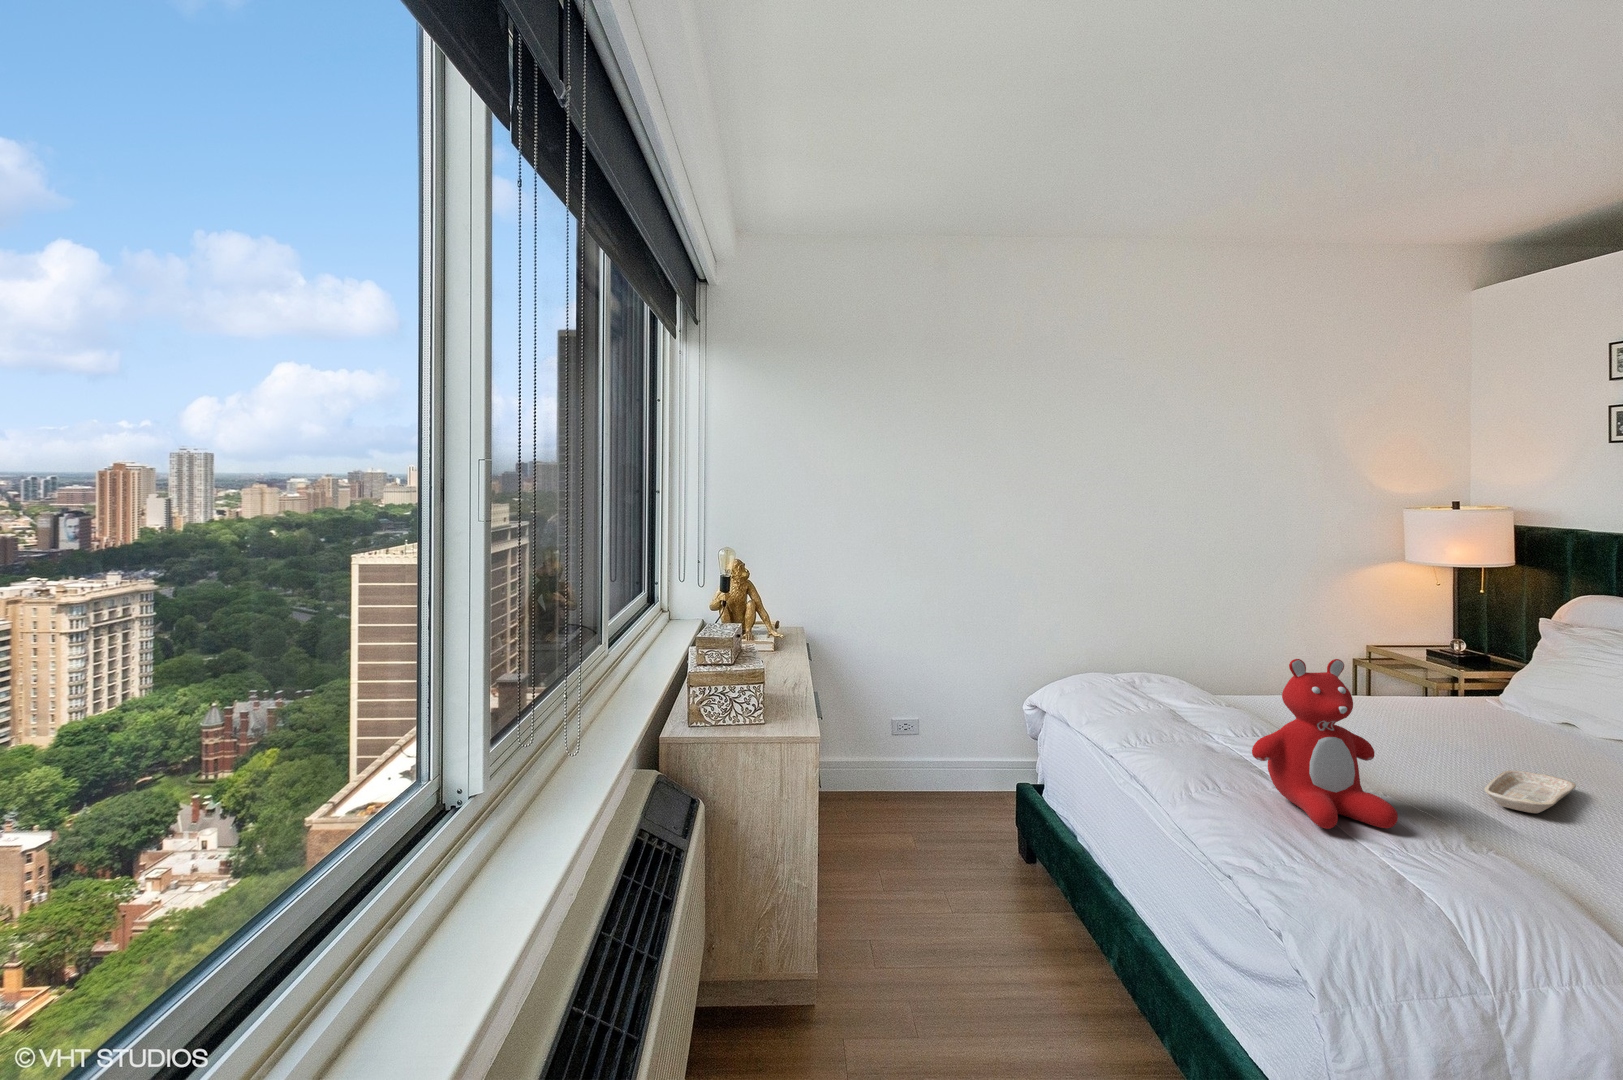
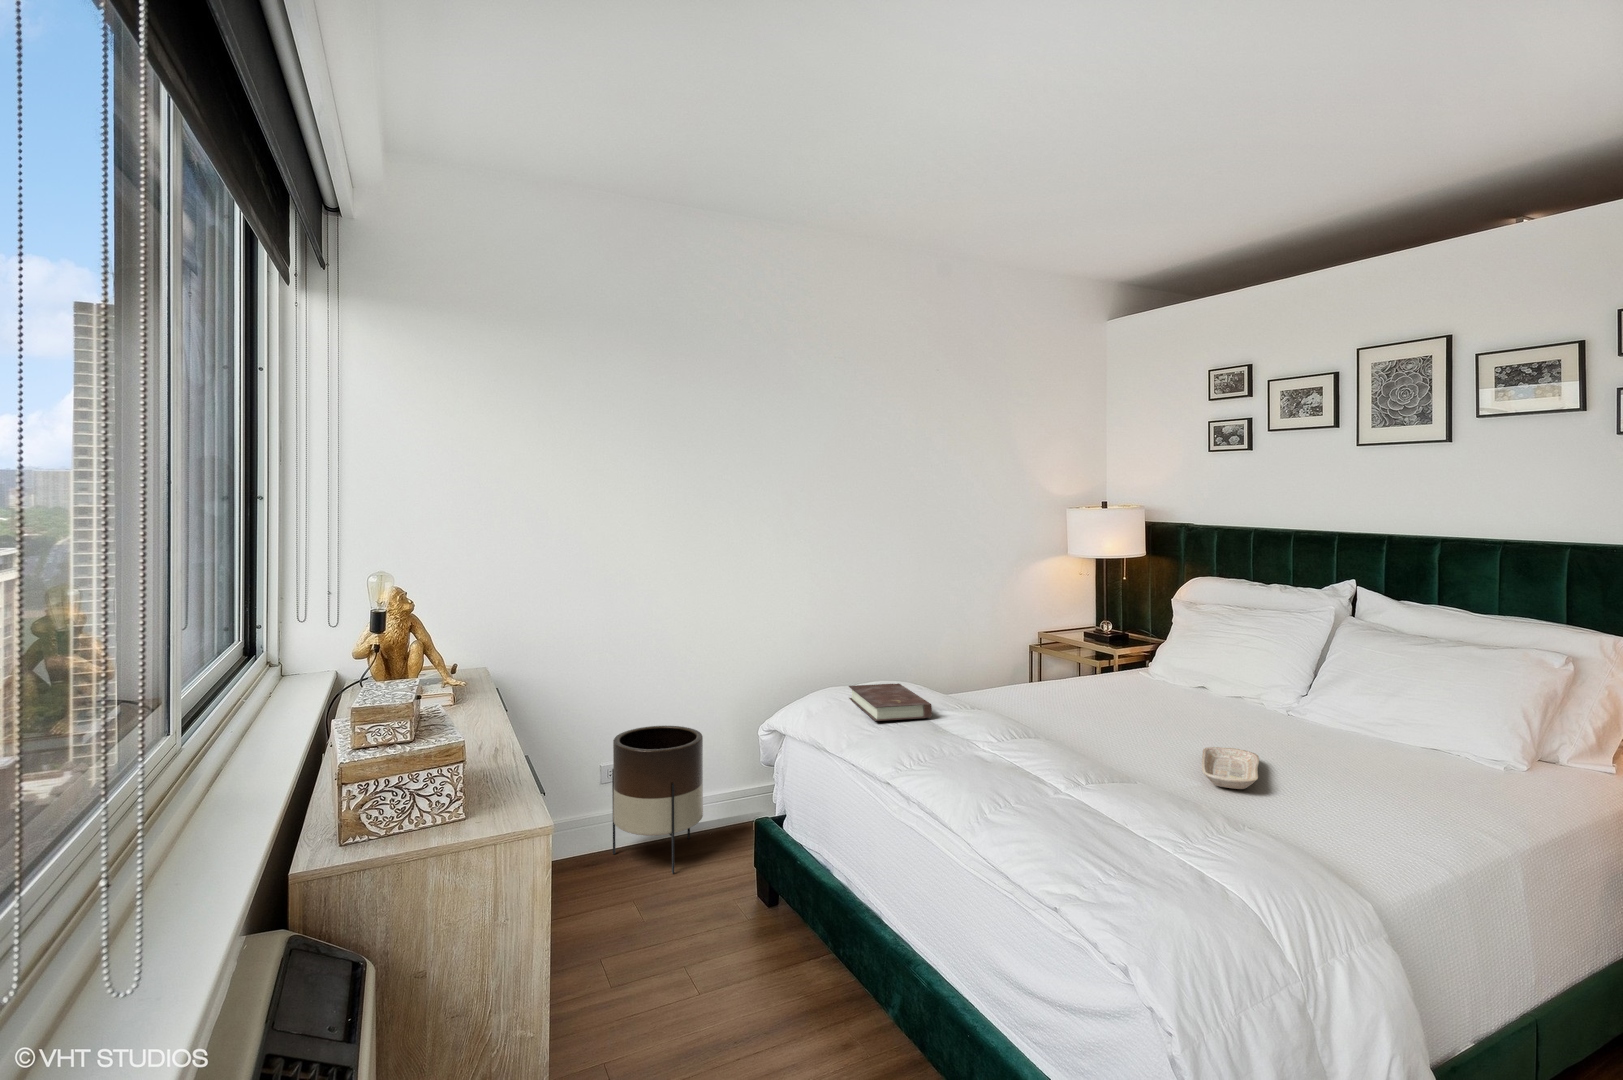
teddy bear: present [1252,659,1398,829] -> none [1045,666,1180,848]
book: none [1108,671,1184,706] -> present [849,683,932,721]
planter: none [899,695,979,822] -> present [612,726,703,873]

